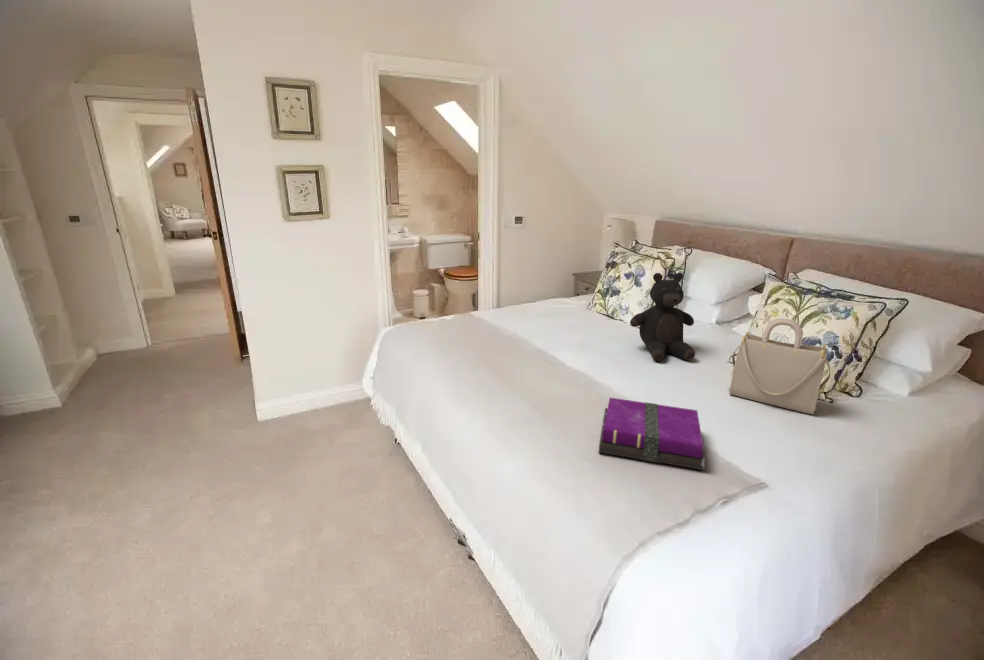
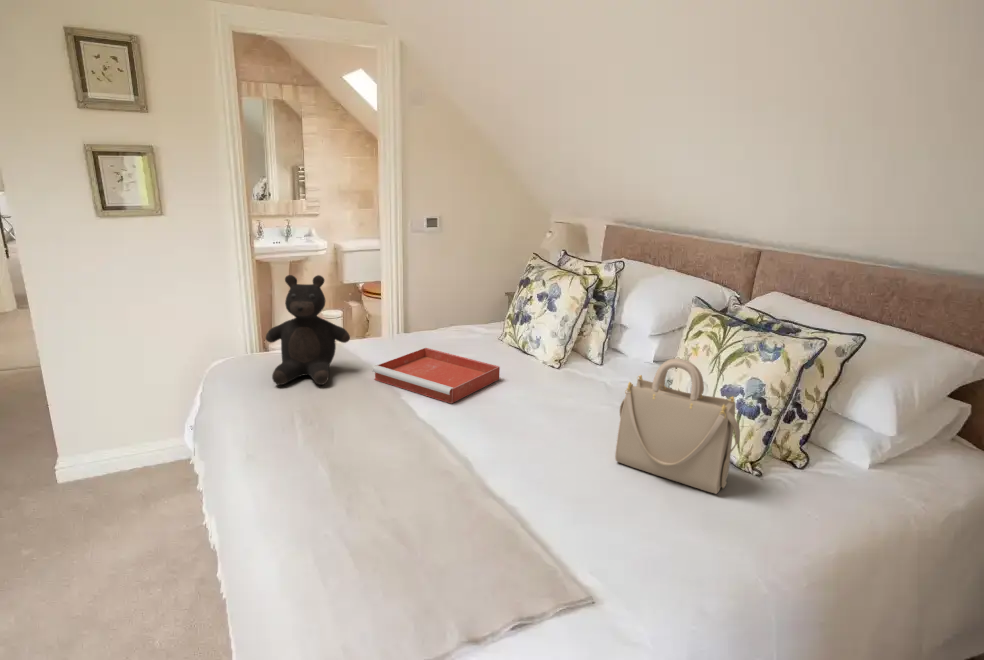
teddy bear: present [630,273,695,361] -> present [266,275,350,385]
tray: none [517,316,610,356] -> present [372,348,500,403]
notebook: present [599,398,705,470] -> none [375,465,537,577]

